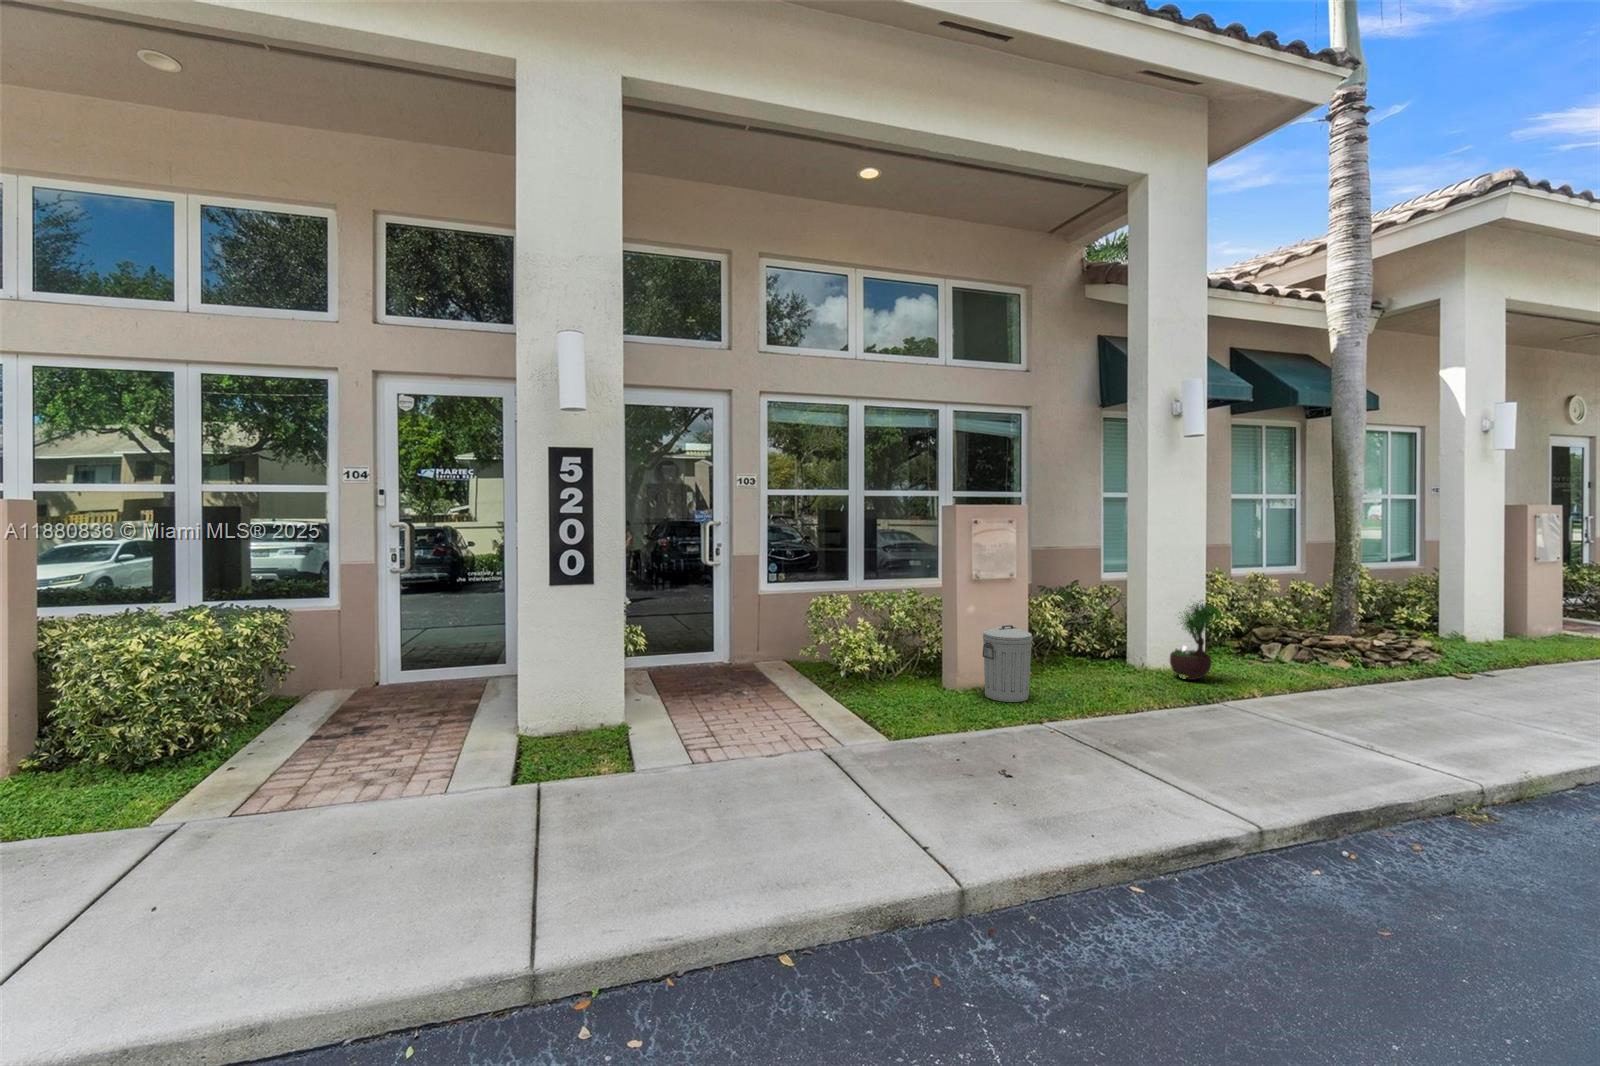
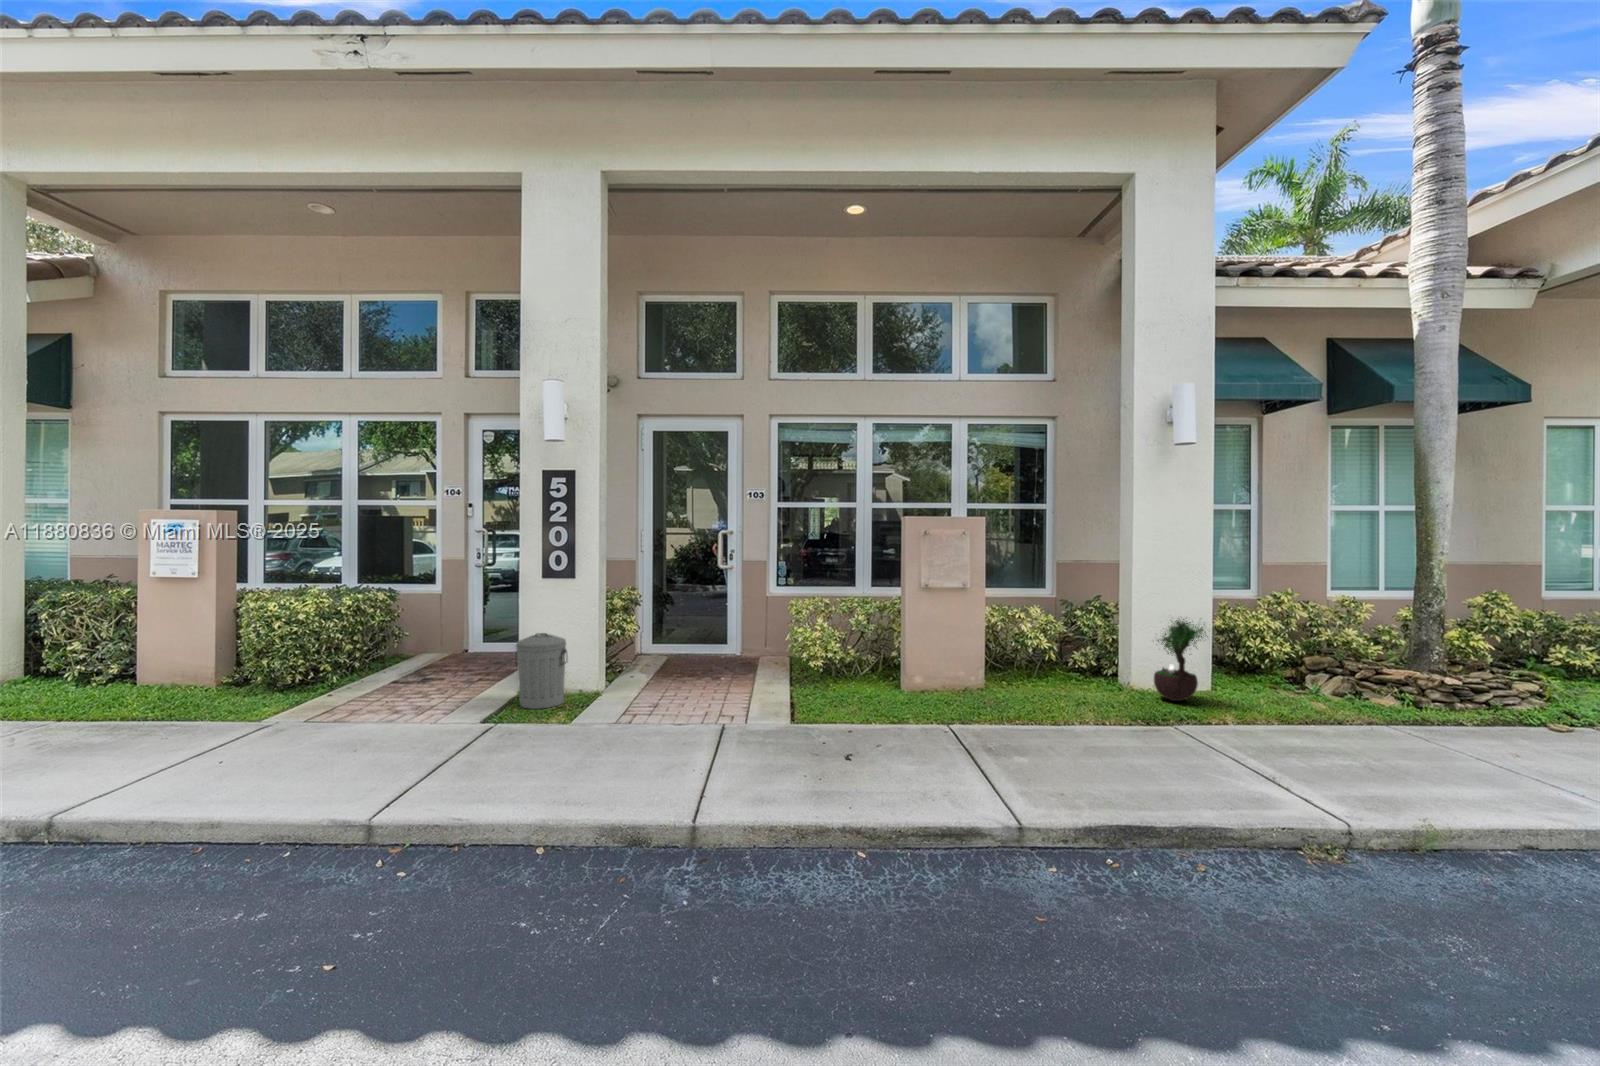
trash can: present [983,625,1032,702] -> present [515,633,568,709]

